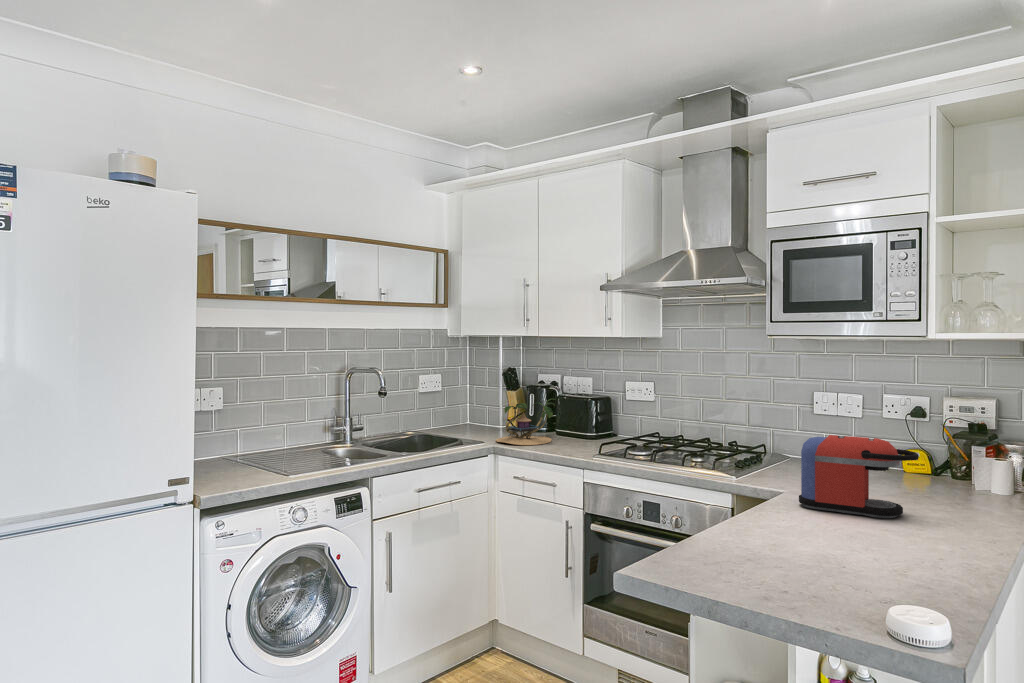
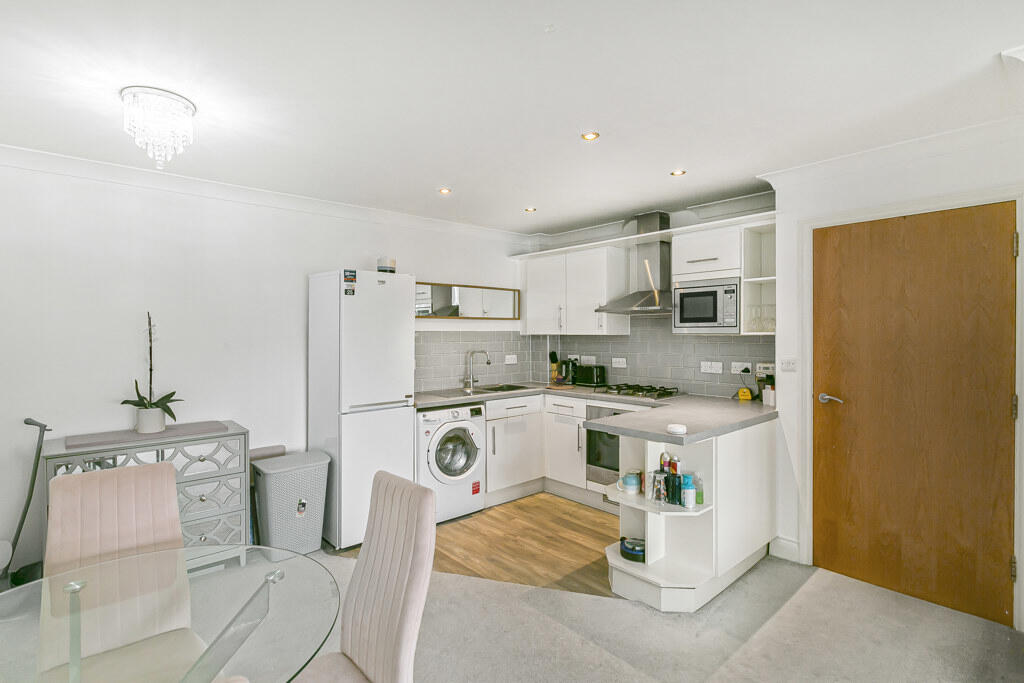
coffee maker: present [799,435,919,518] -> none [676,376,722,410]

